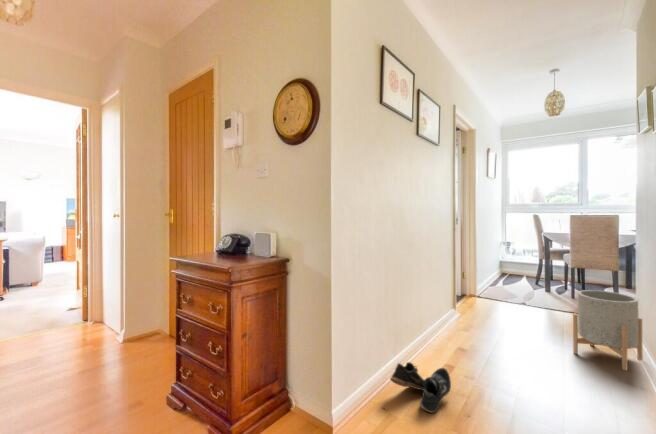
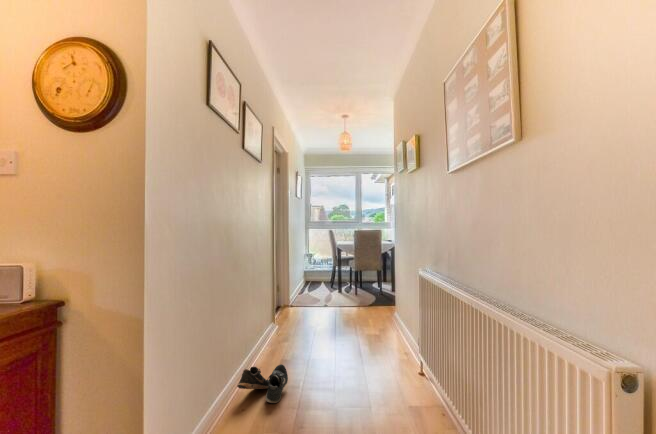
planter: present [573,290,643,370] -> none [361,285,398,338]

